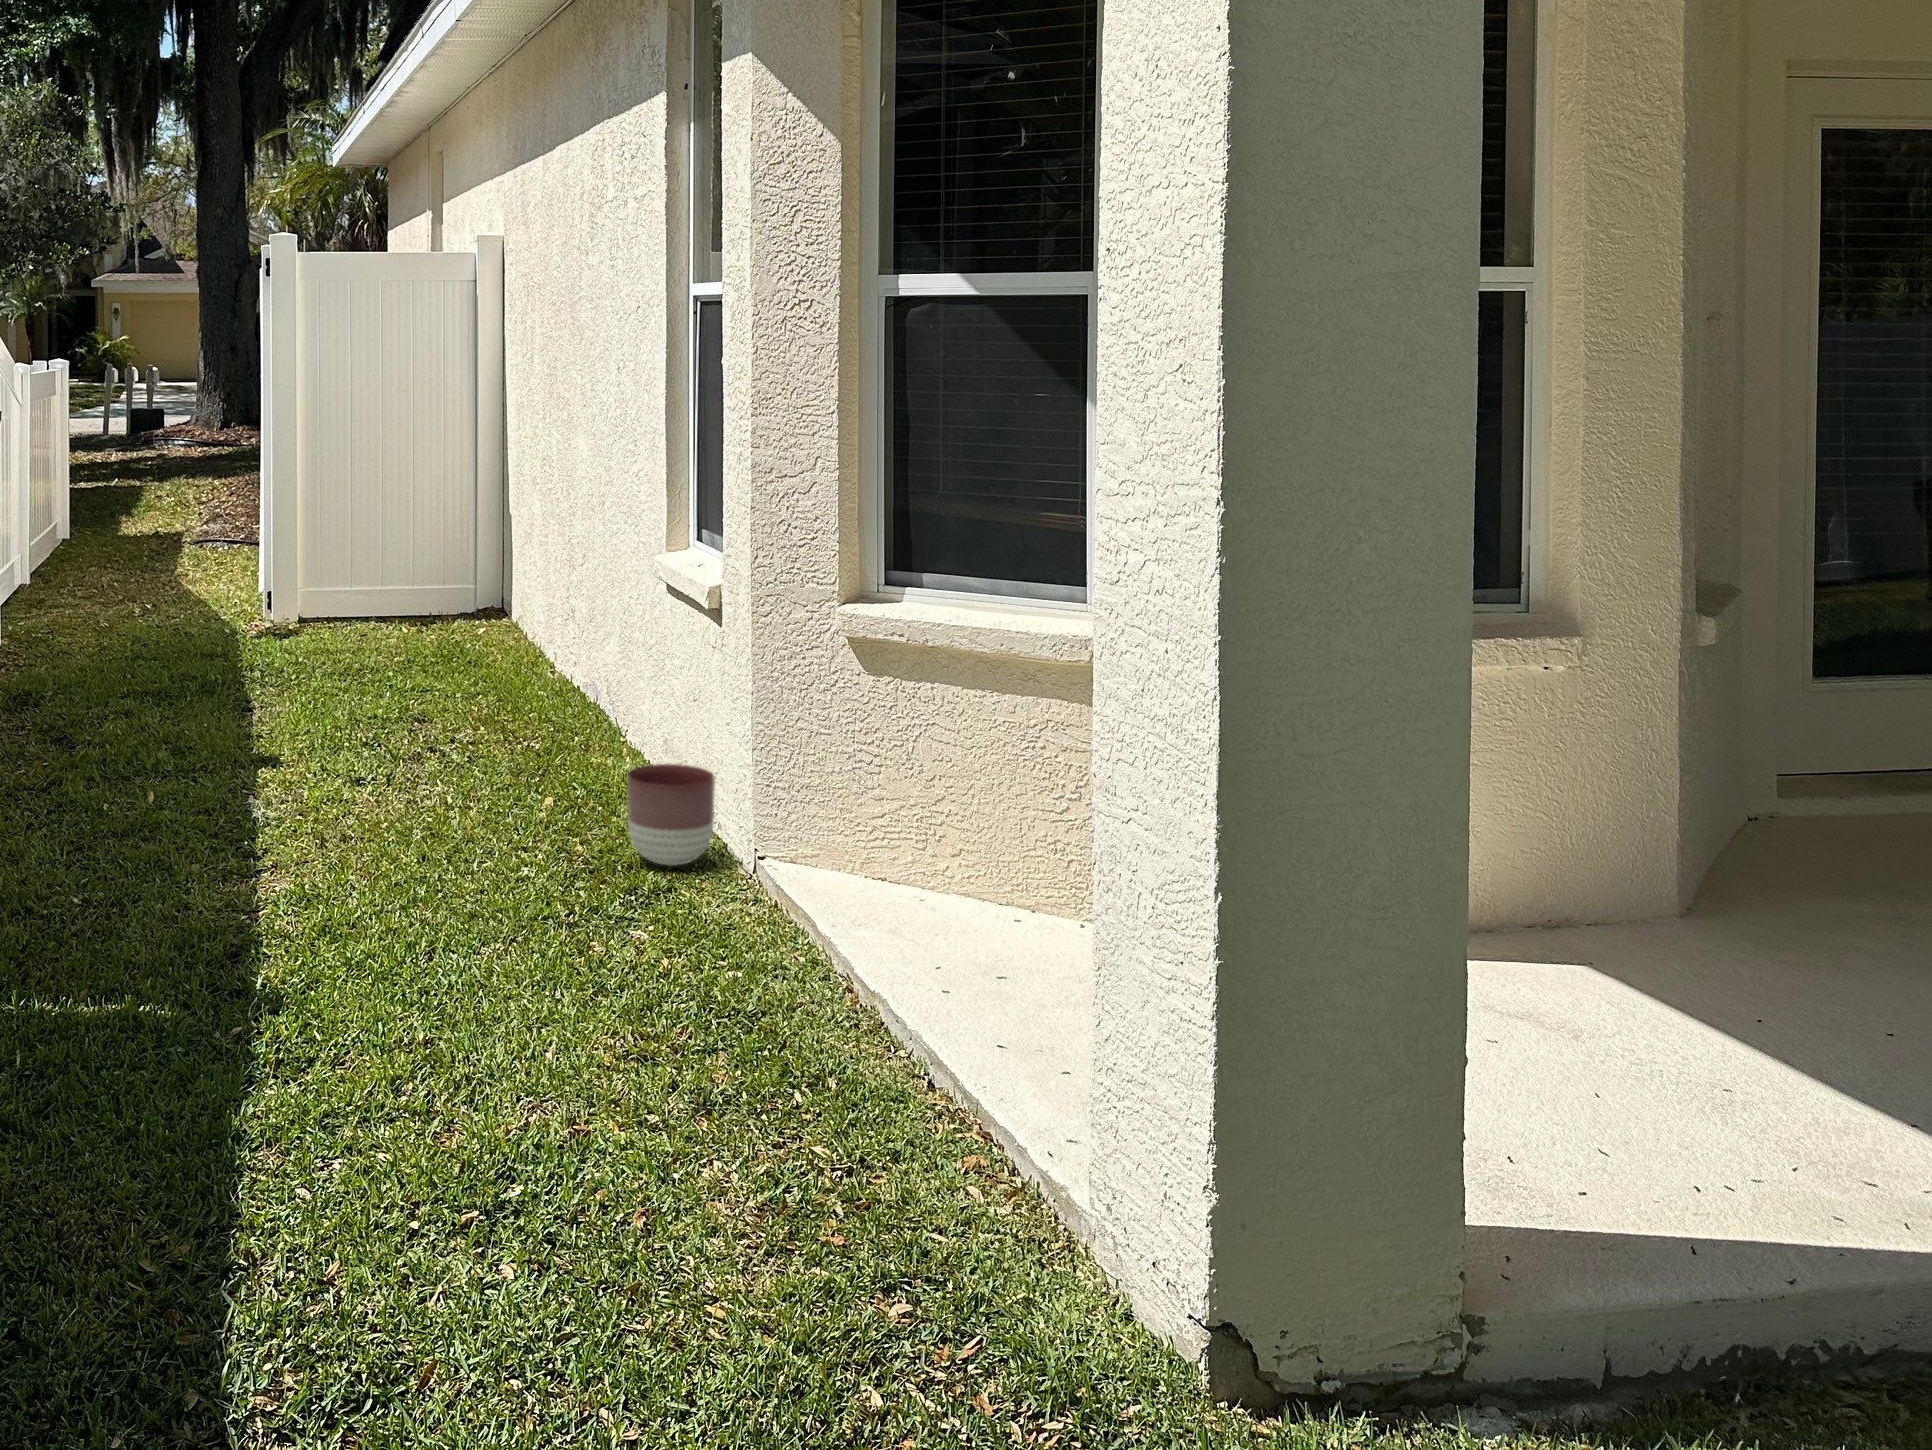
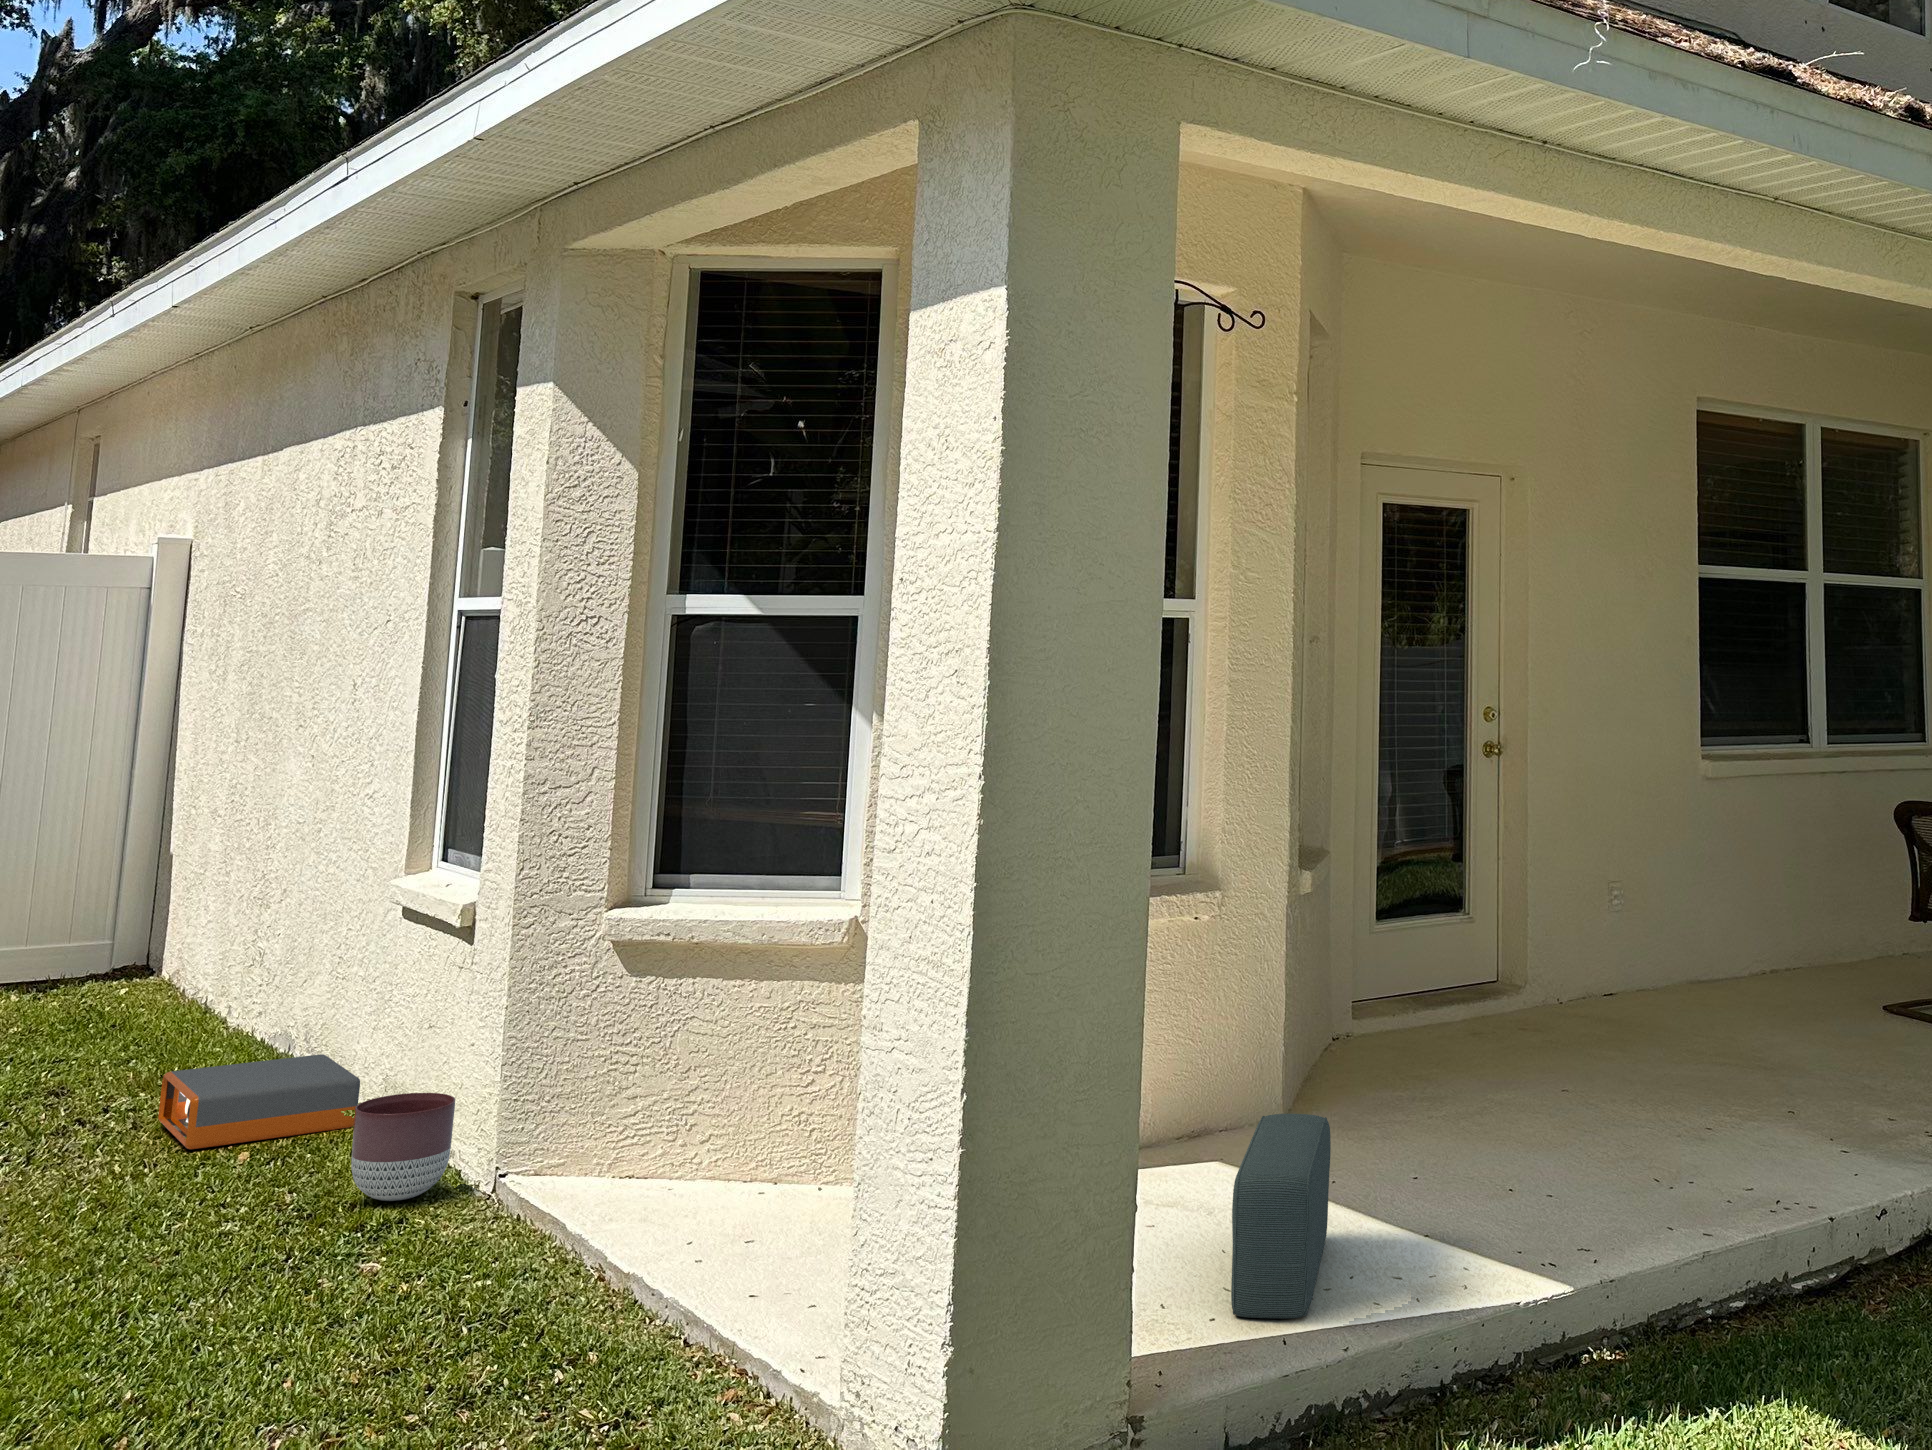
storage box: none [492,707,647,783] -> present [158,1054,360,1149]
pouf: none [1612,958,1766,1257] -> present [1231,1114,1331,1319]

